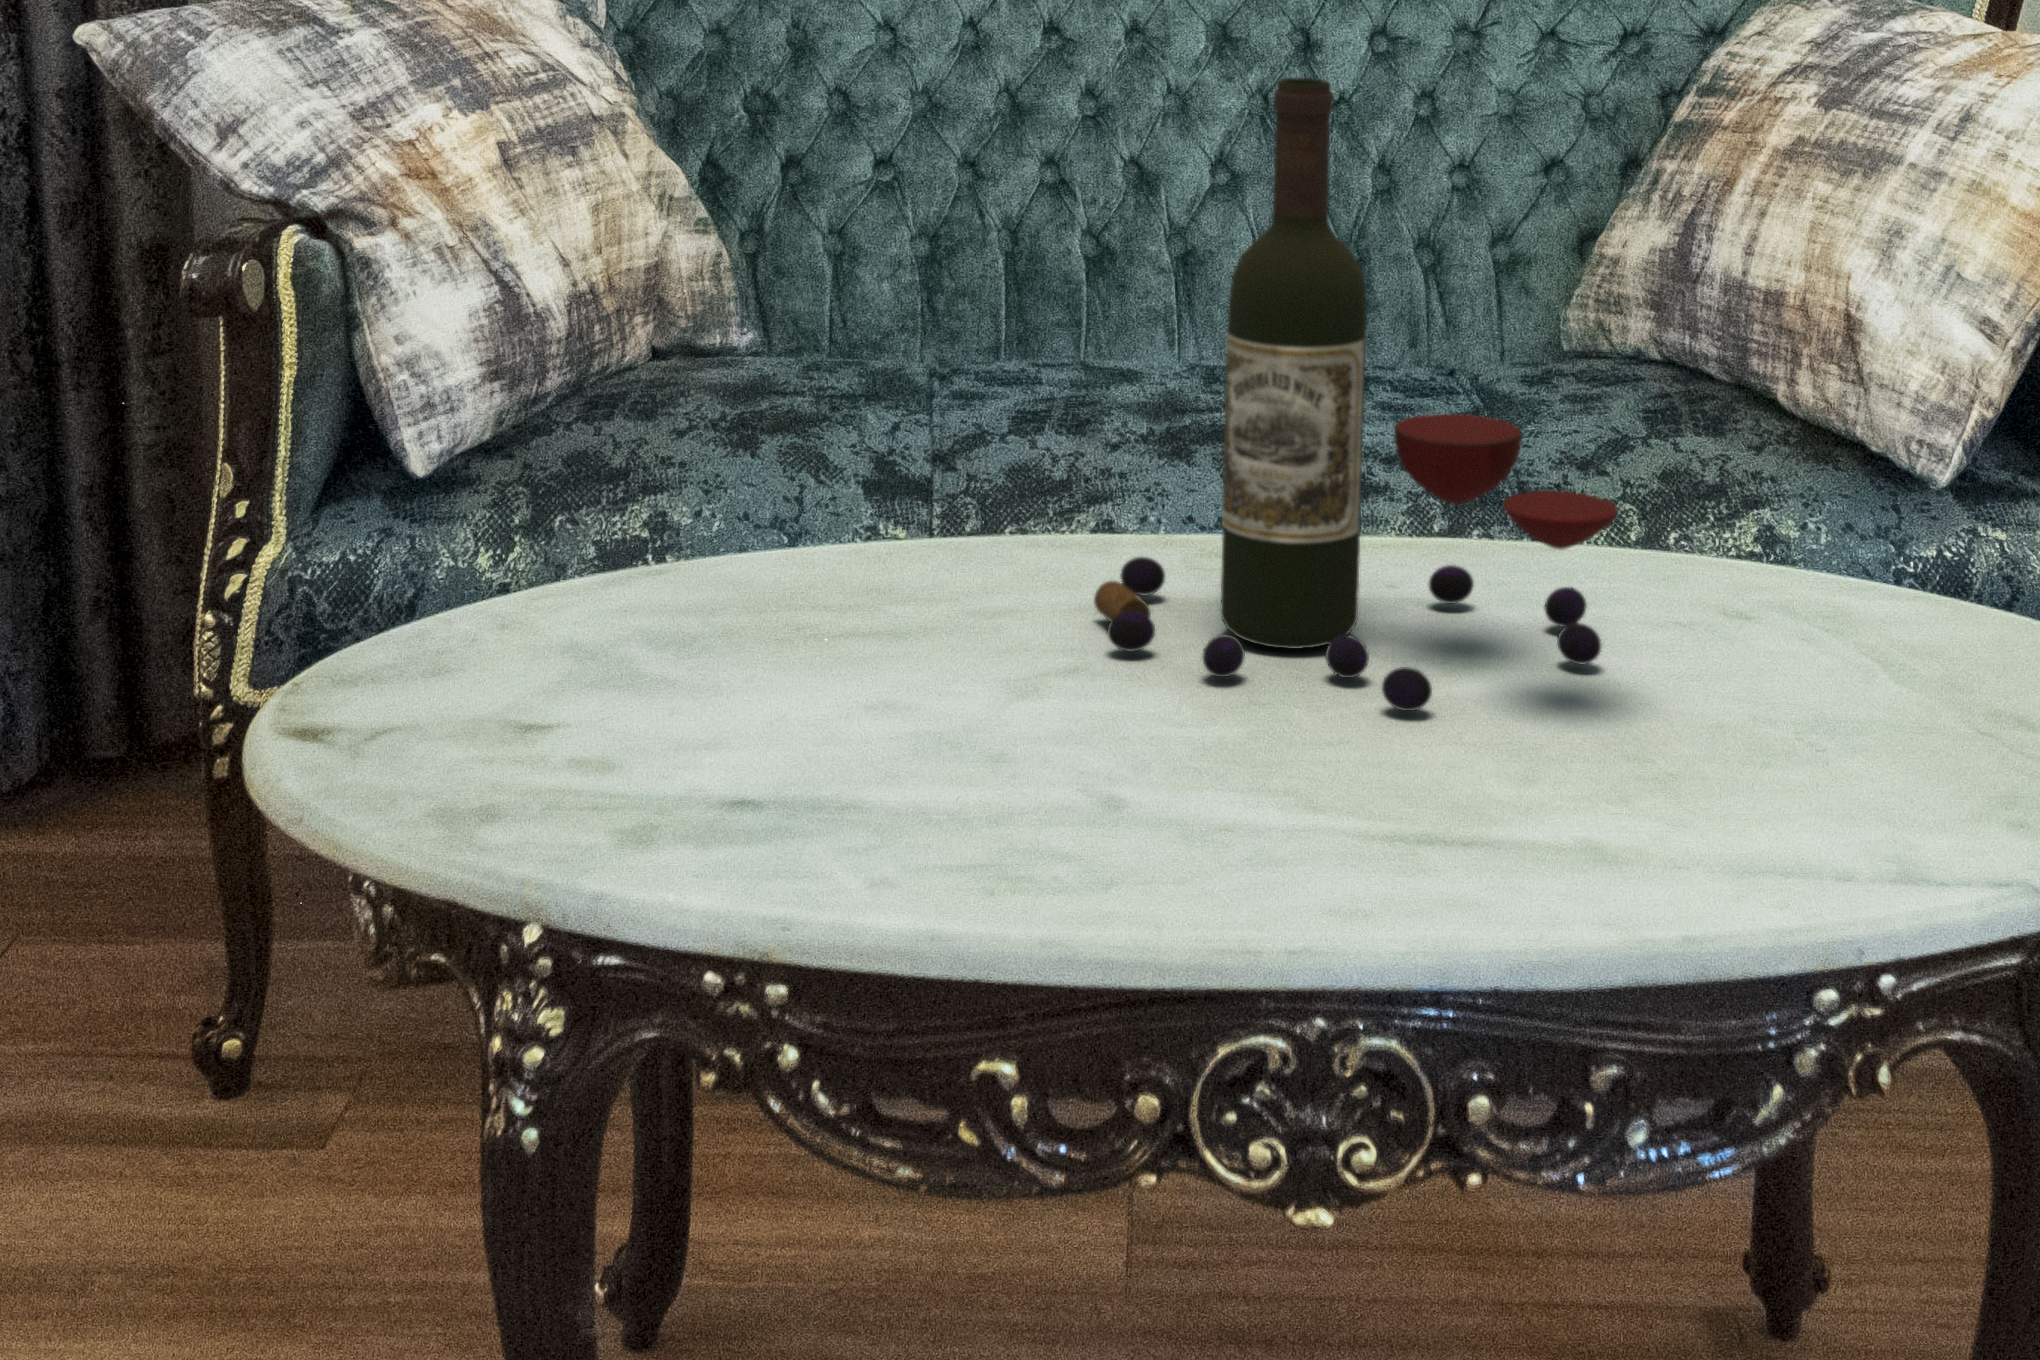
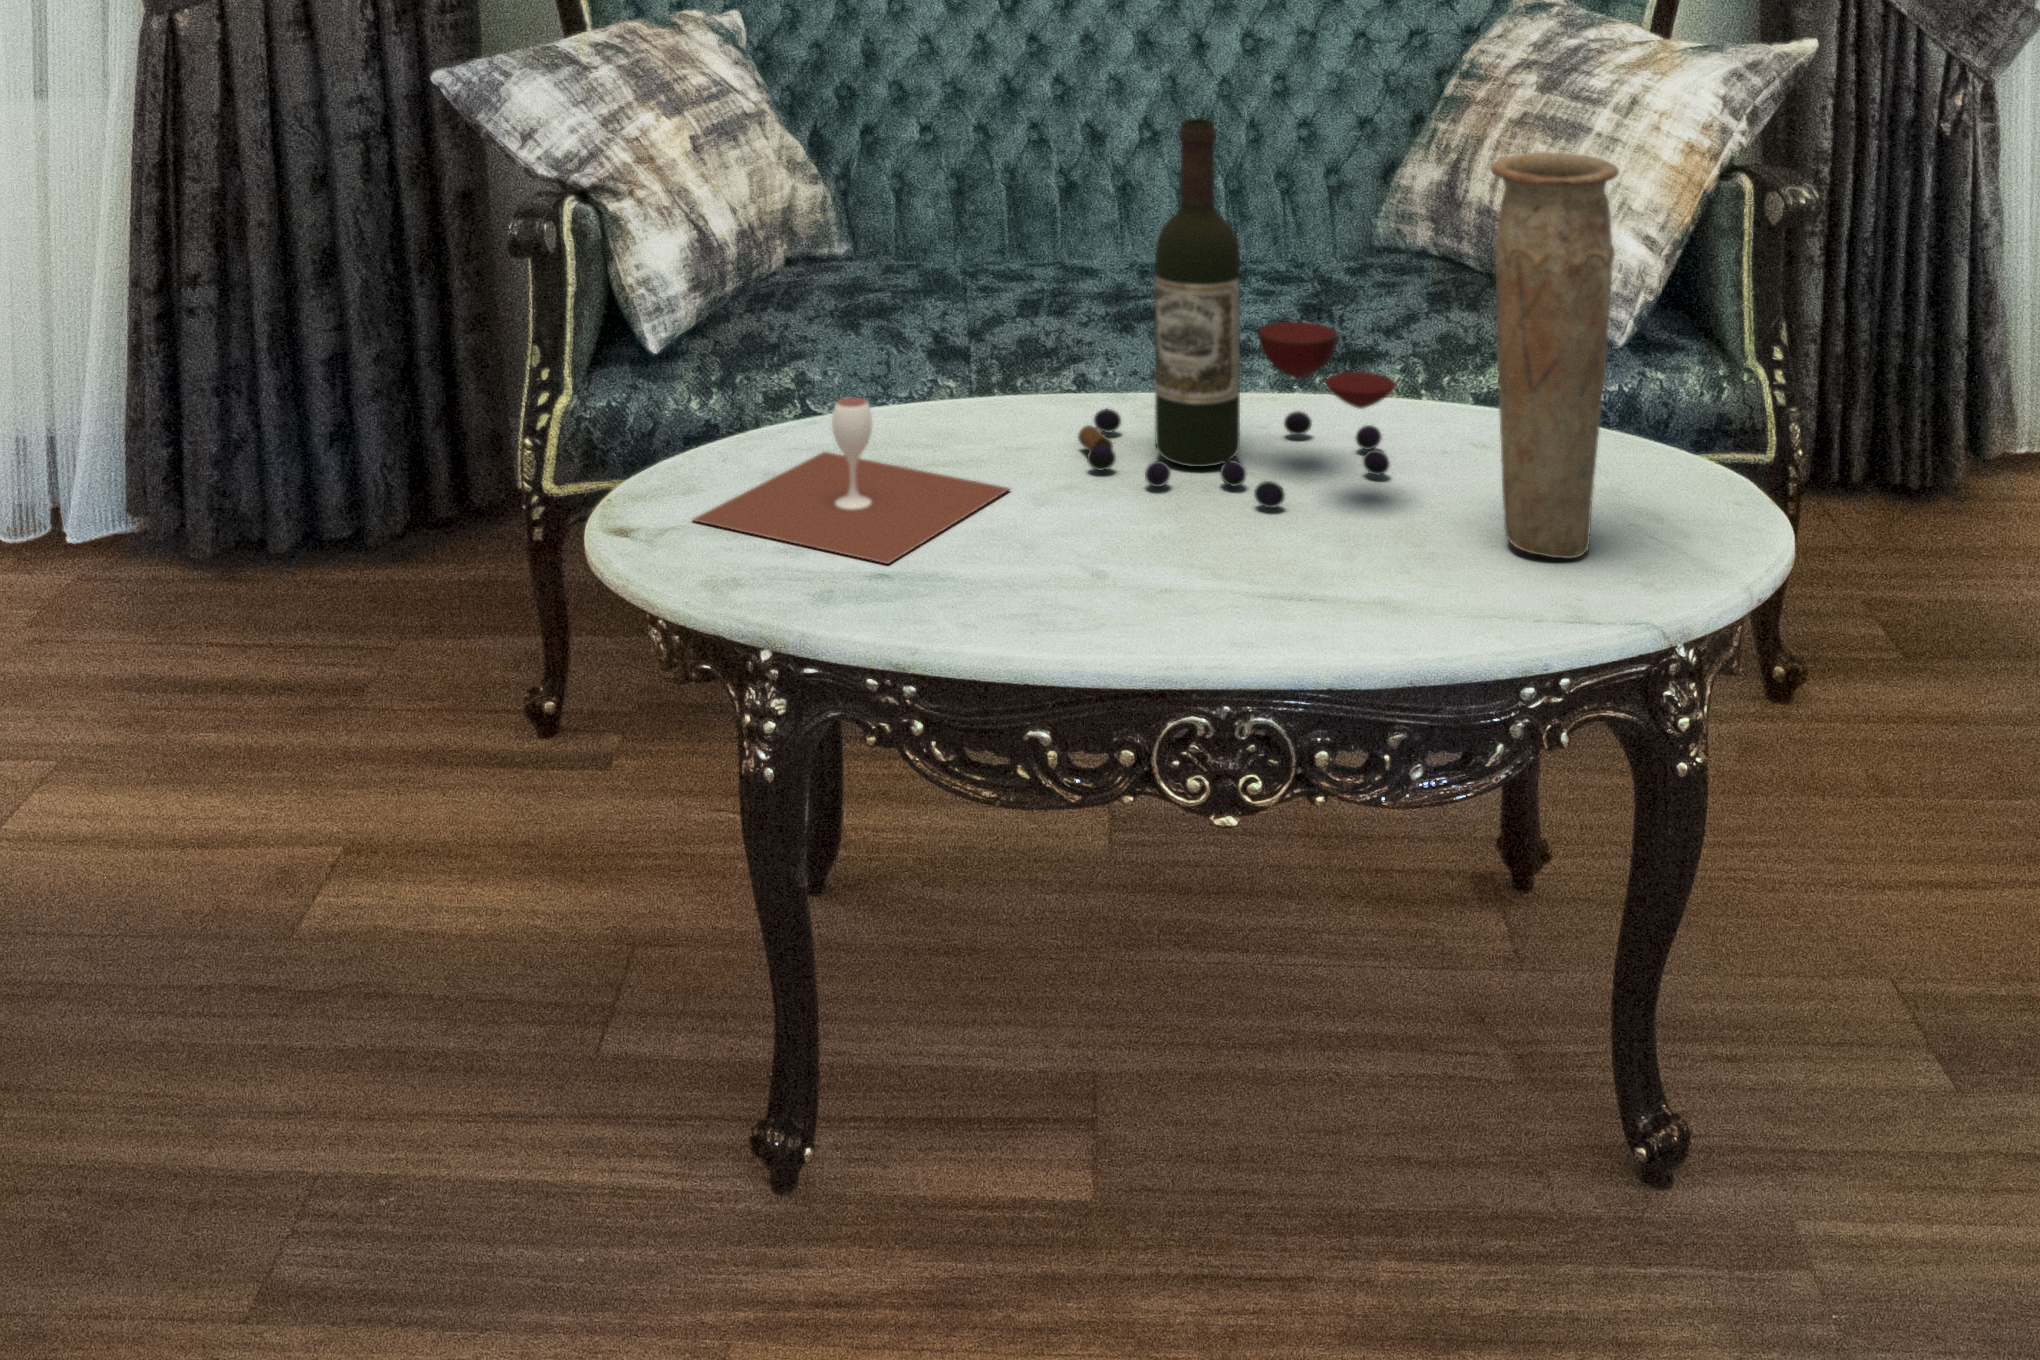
vase: none [1788,127,1999,794] -> present [1490,153,1619,559]
wine glass: none [437,519,981,791] -> present [693,398,1009,564]

